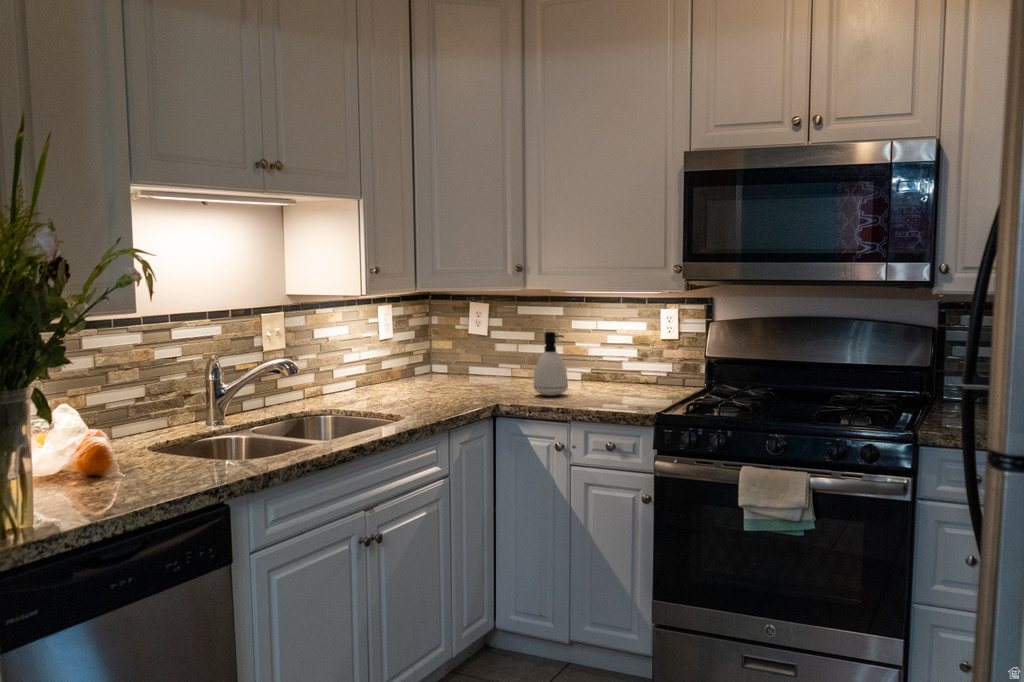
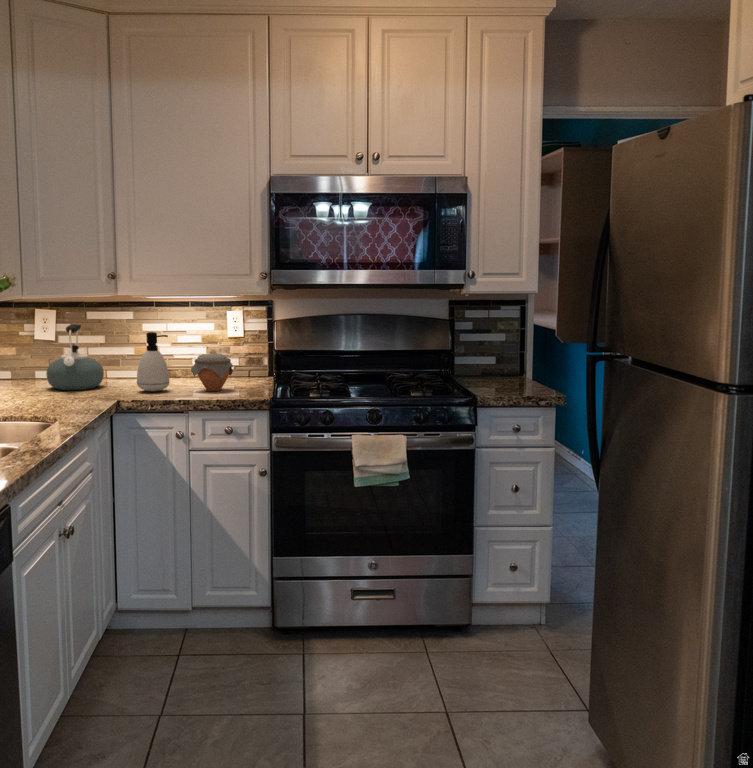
kettle: none [465,321,520,389] -> present [46,324,104,390]
jar: none [585,358,632,400] -> present [191,354,233,391]

